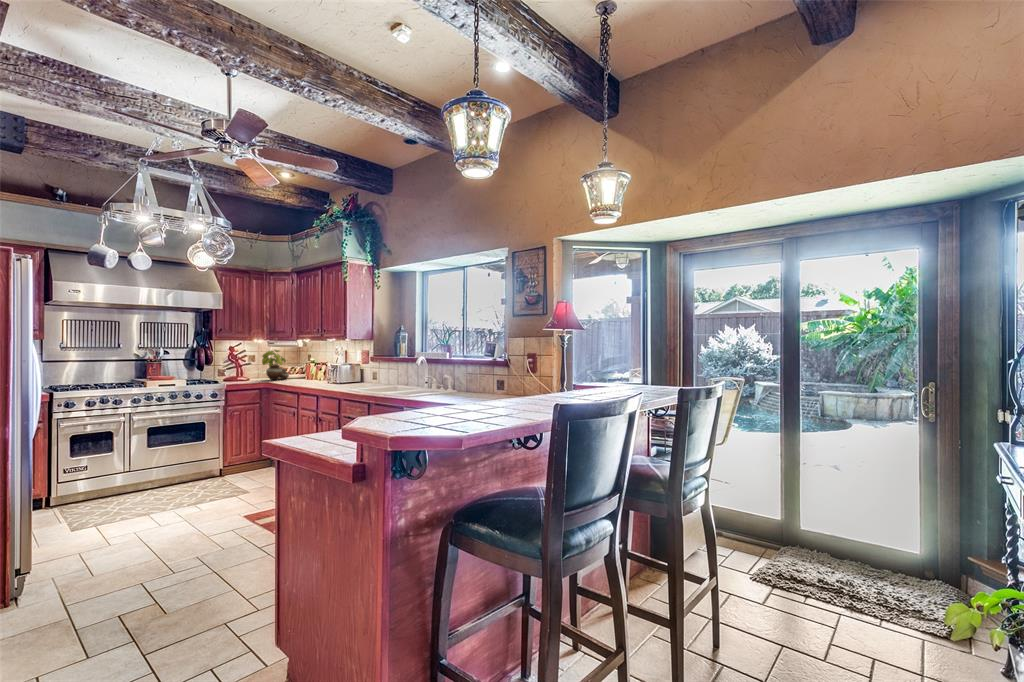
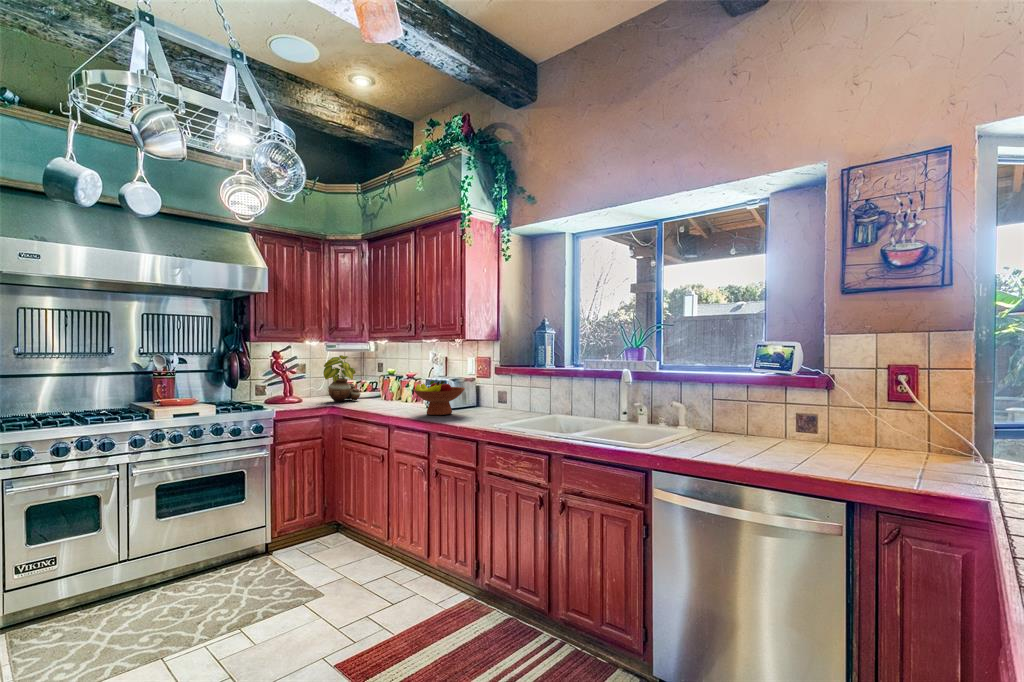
fruit bowl: none [312,365,346,386] -> present [413,381,465,415]

